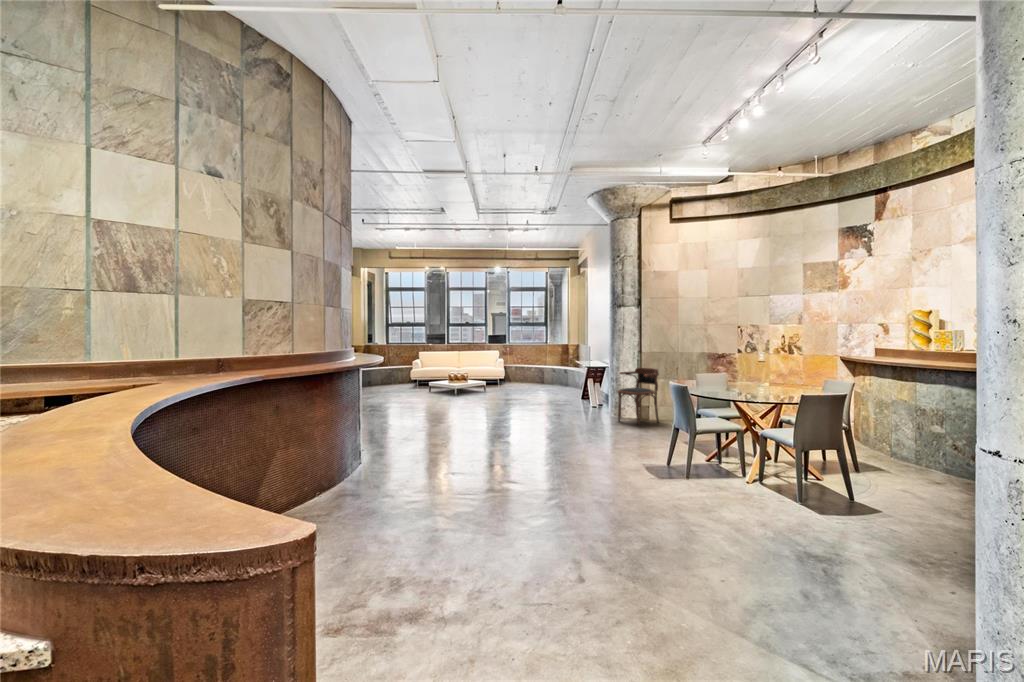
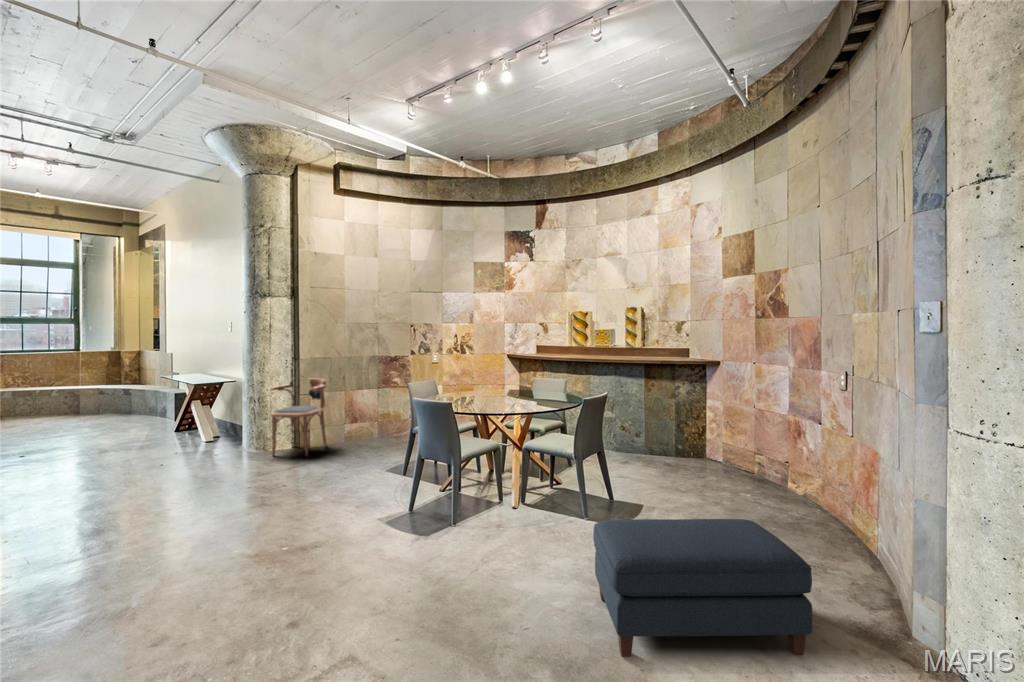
ottoman: none [676,477,860,610] -> present [593,519,812,657]

